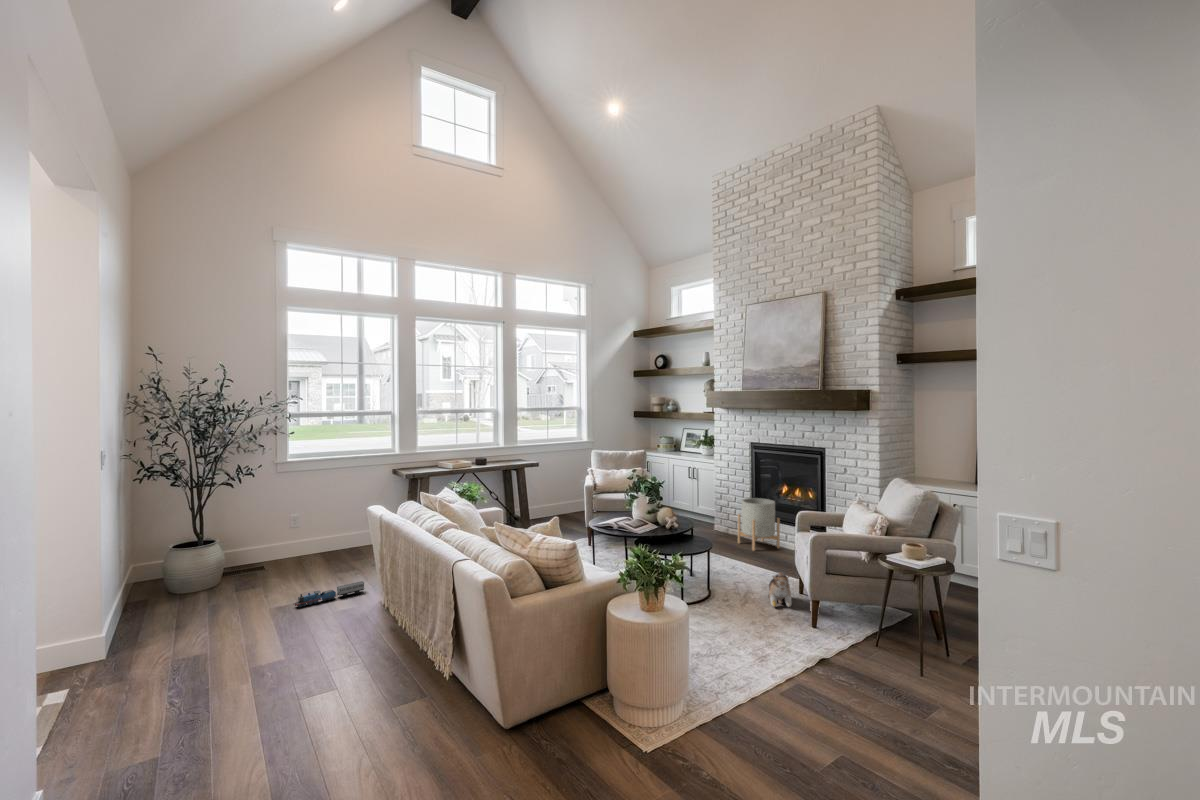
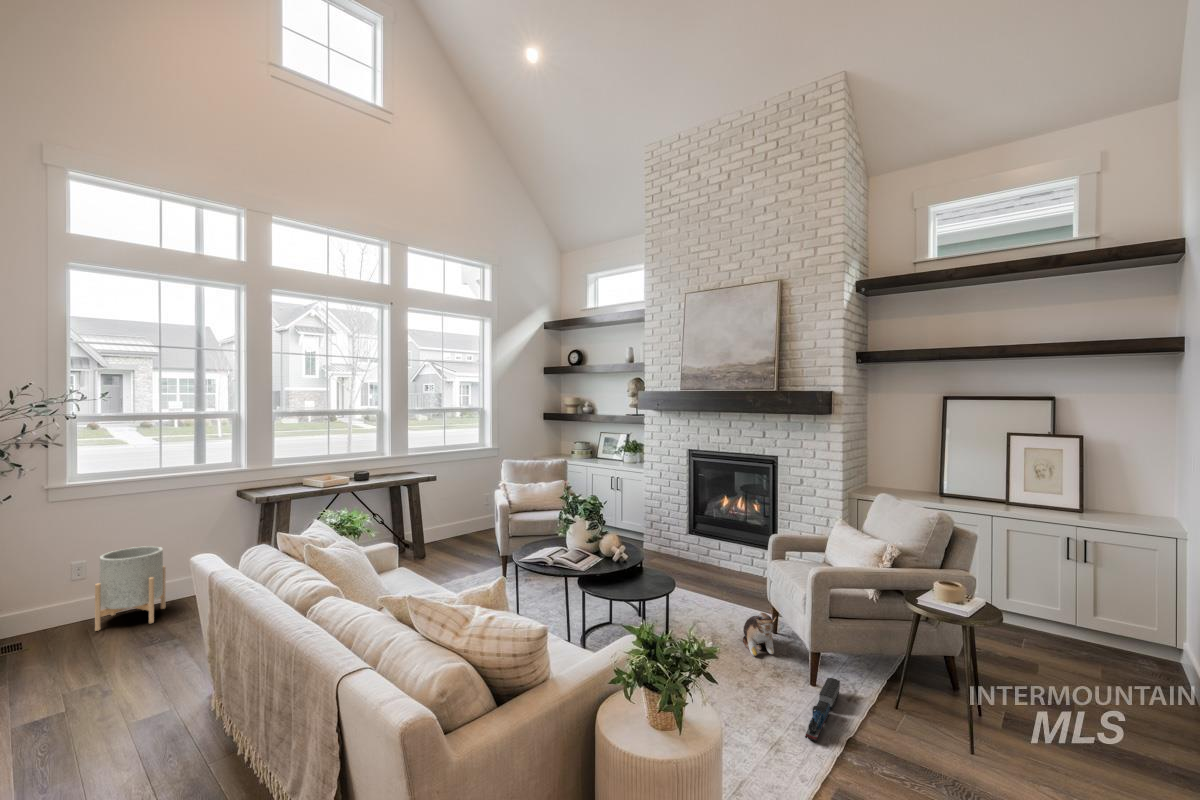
planter: present [738,498,780,551] -> present [95,546,166,631]
toy train: present [294,581,364,607] -> present [805,678,840,741]

